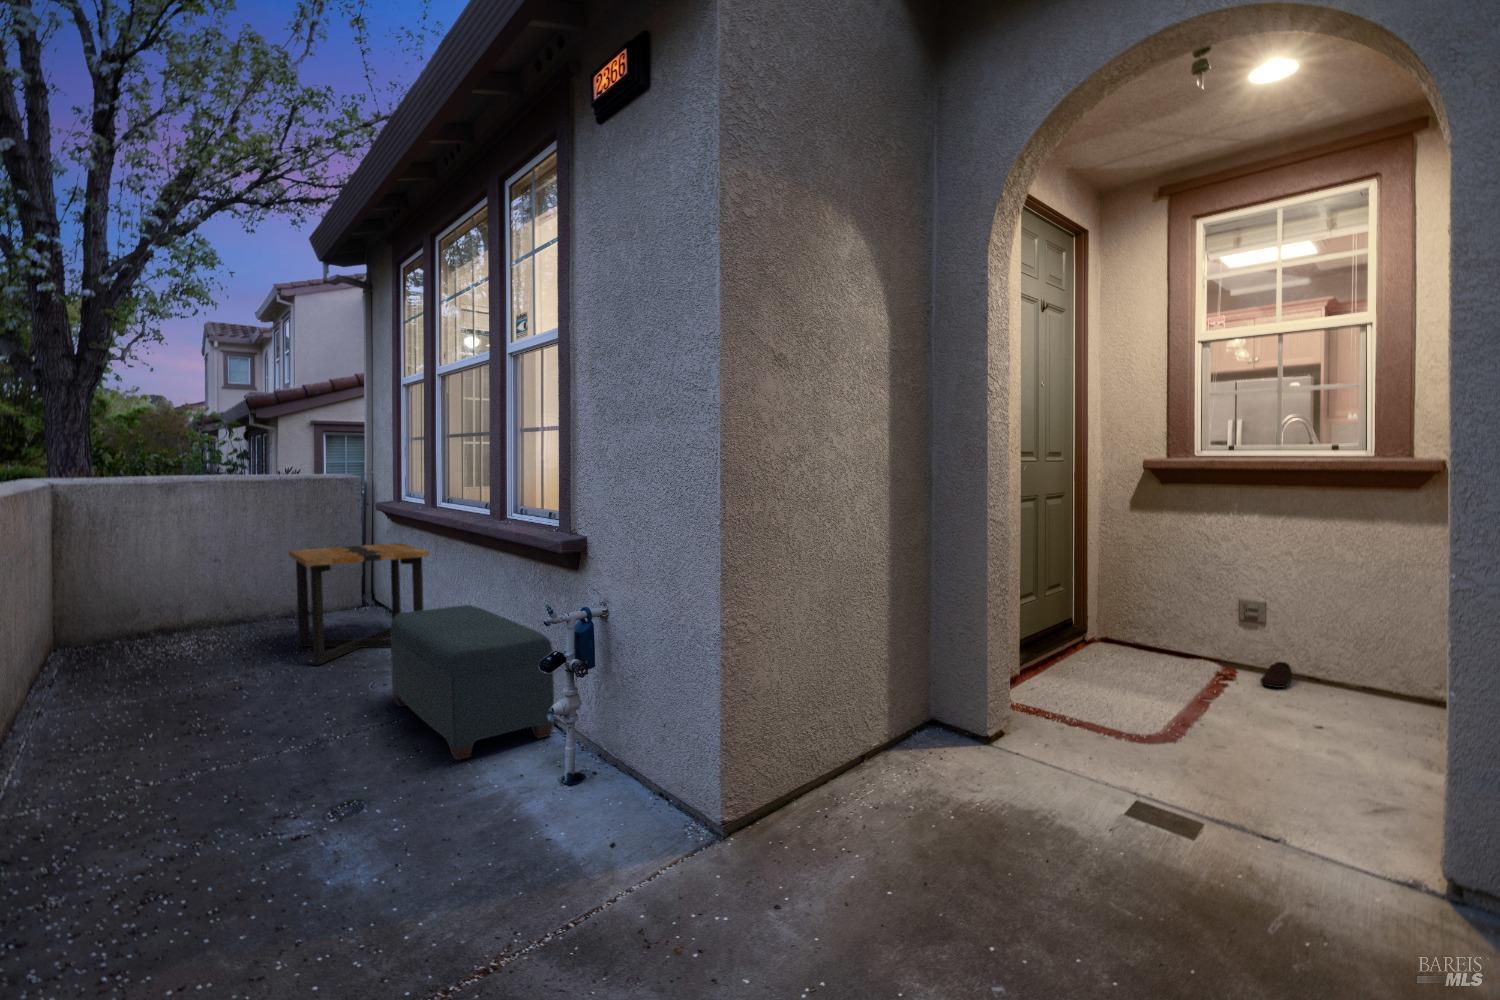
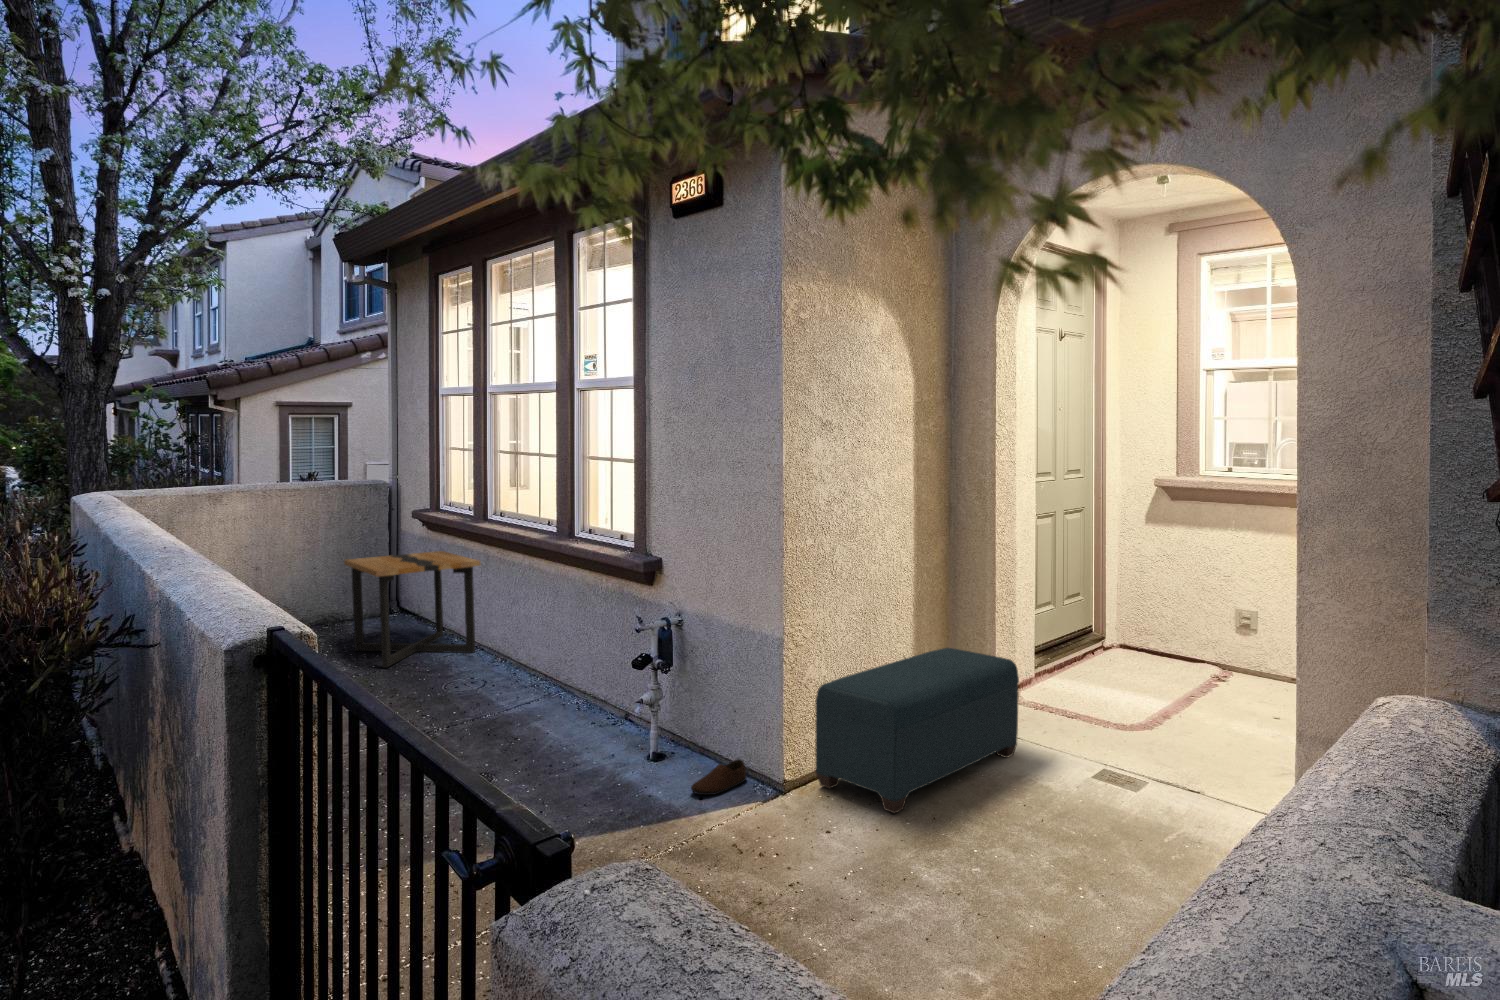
bench: present [390,605,554,760] -> present [815,648,1019,814]
shoe: present [1261,662,1292,688] -> present [691,759,747,795]

